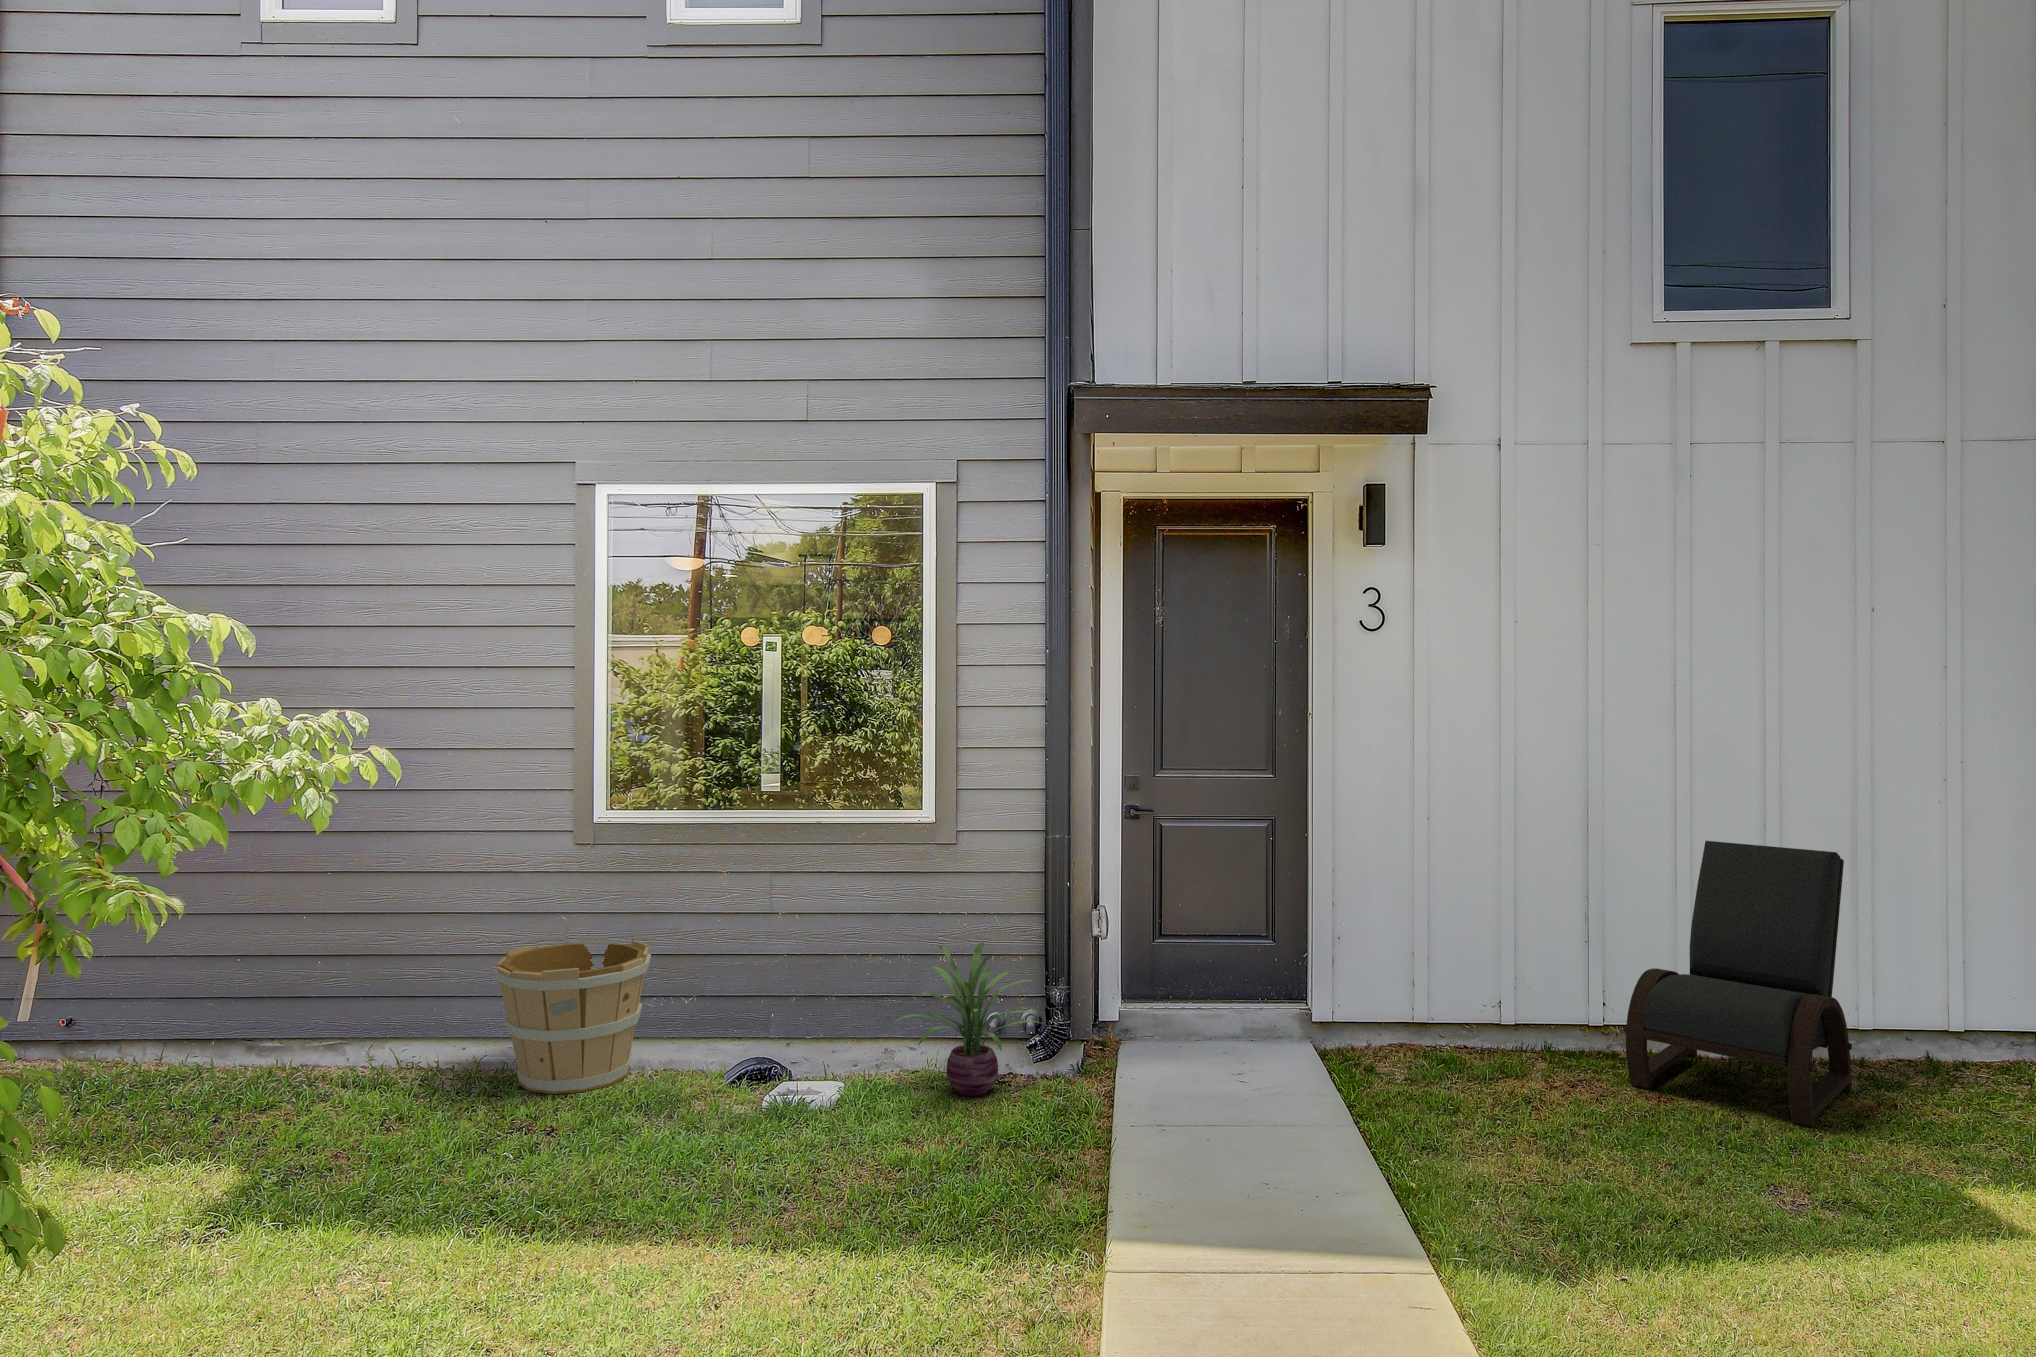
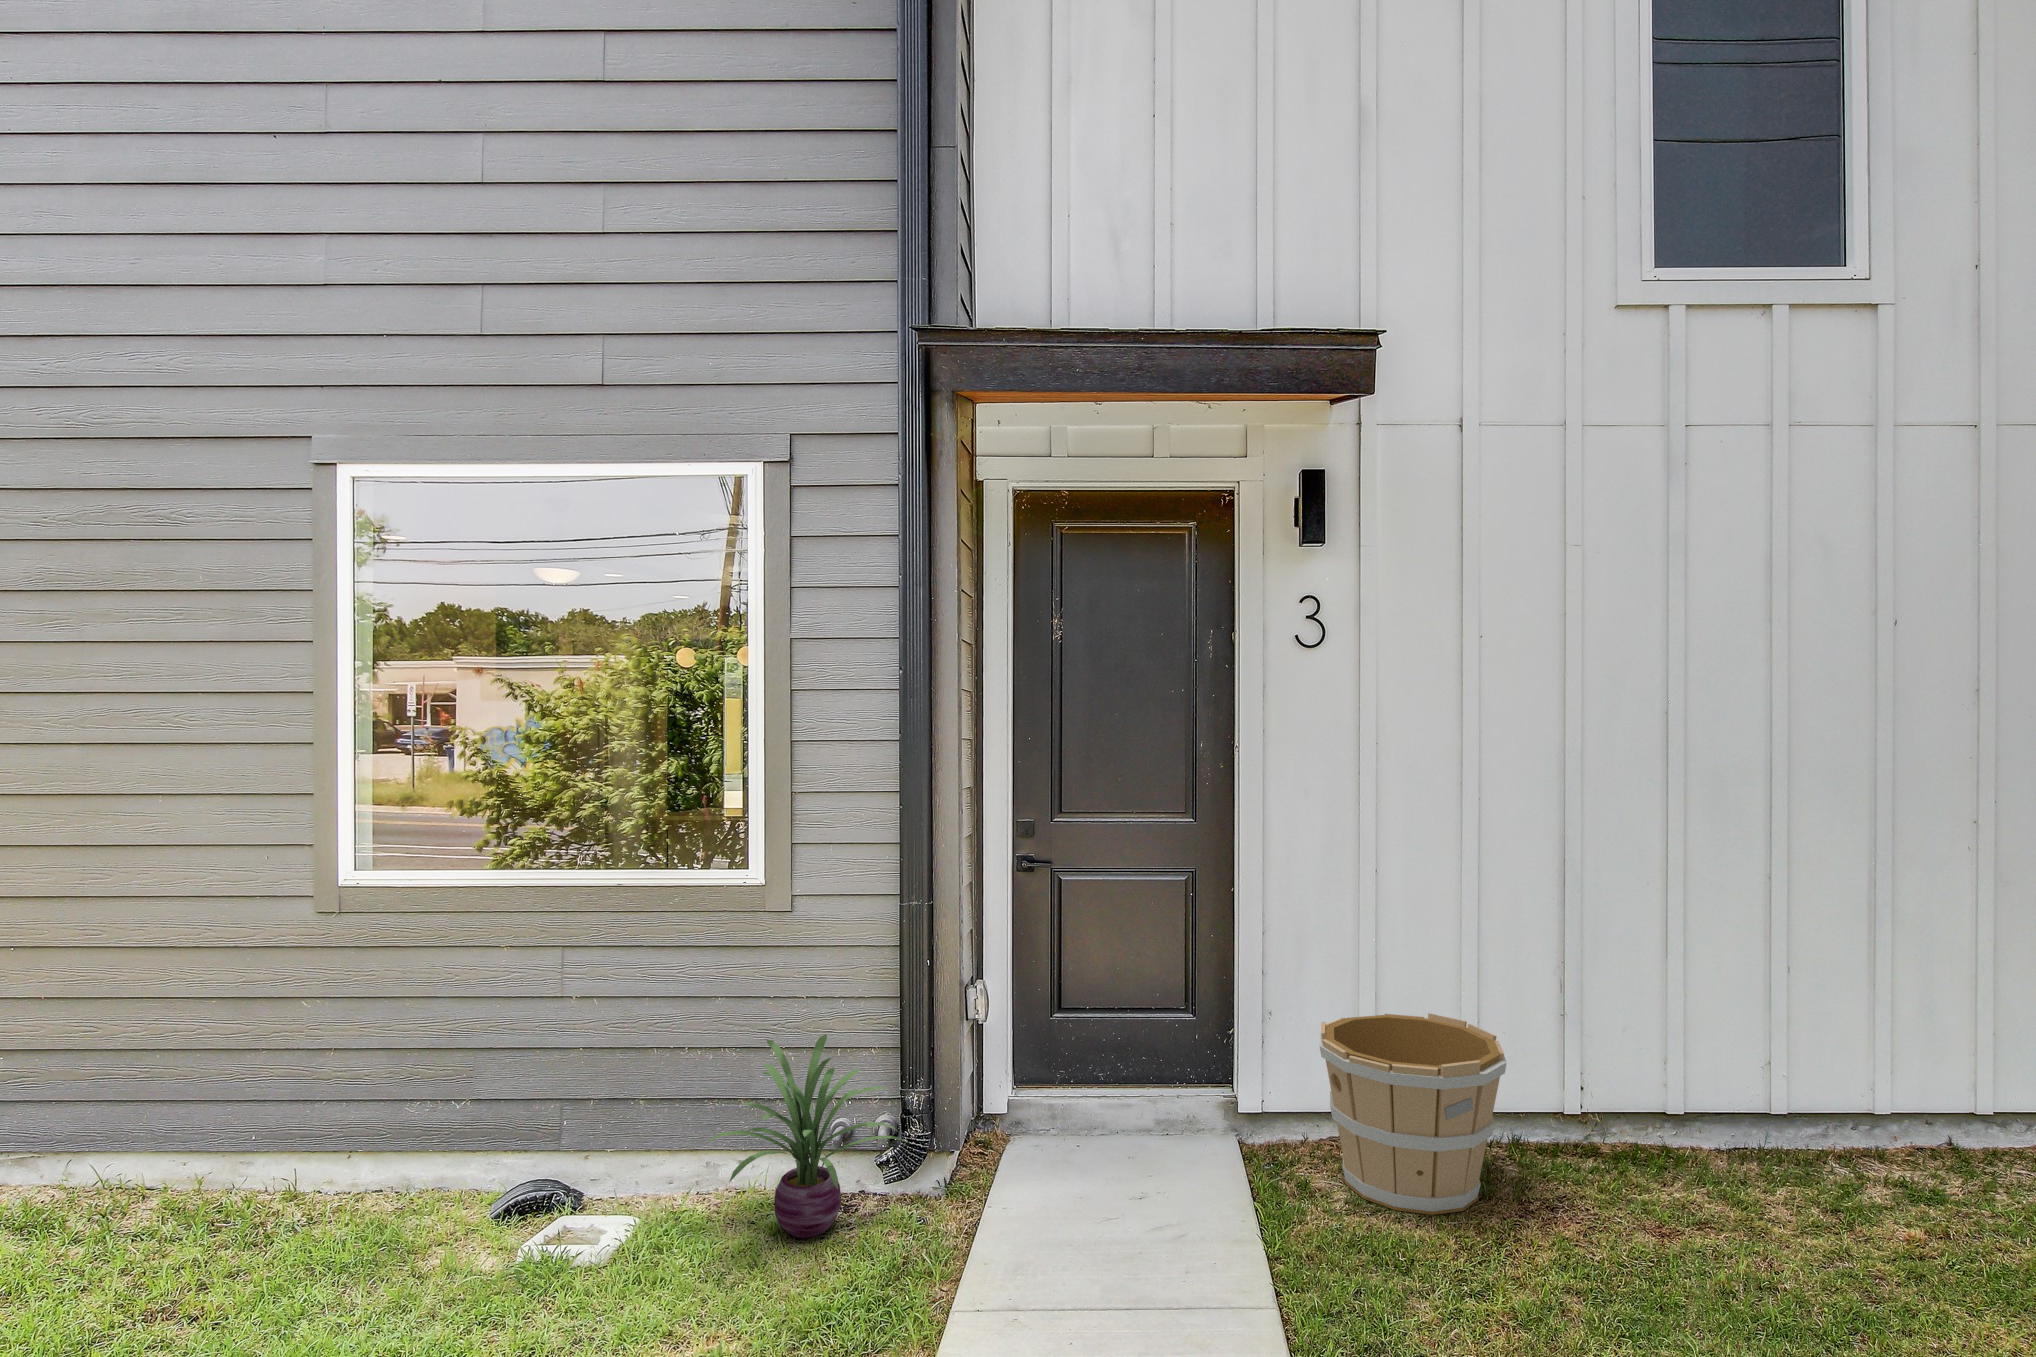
lounge chair: present [1624,841,1852,1127] -> none [1615,895,1885,1272]
wooden bucket: present [495,940,651,1094] -> present [1319,1013,1507,1215]

